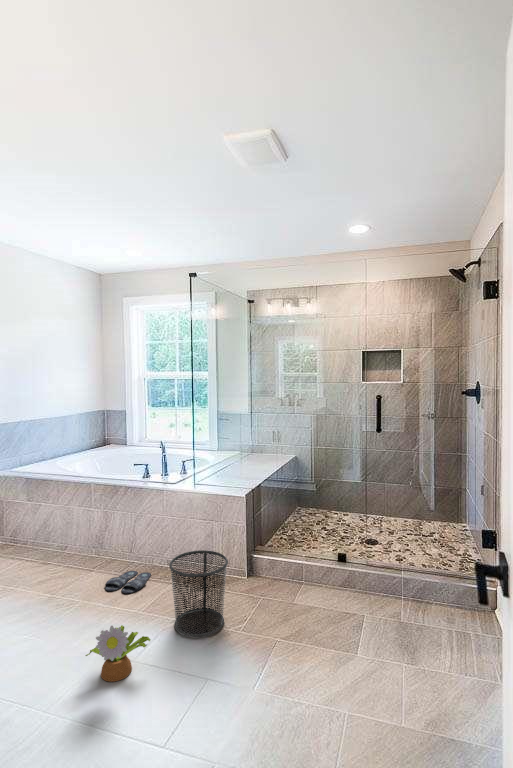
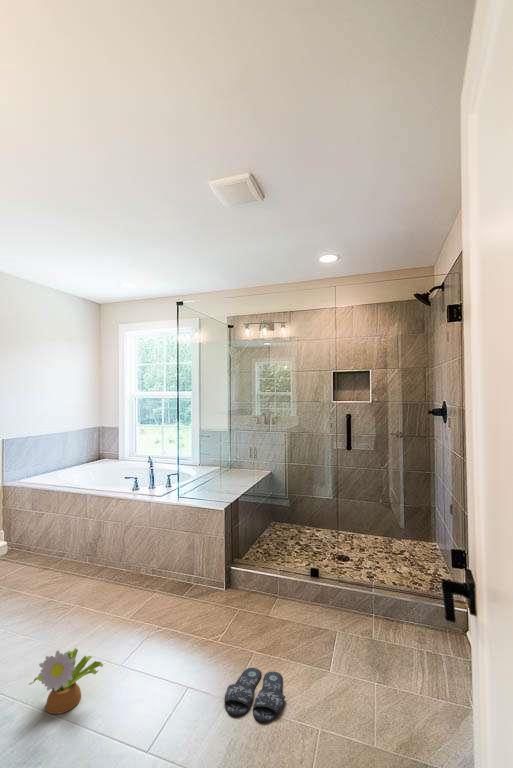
waste bin: present [169,550,228,637] -> none [132,566,194,660]
slippers: present [105,571,151,594] -> present [225,668,285,722]

